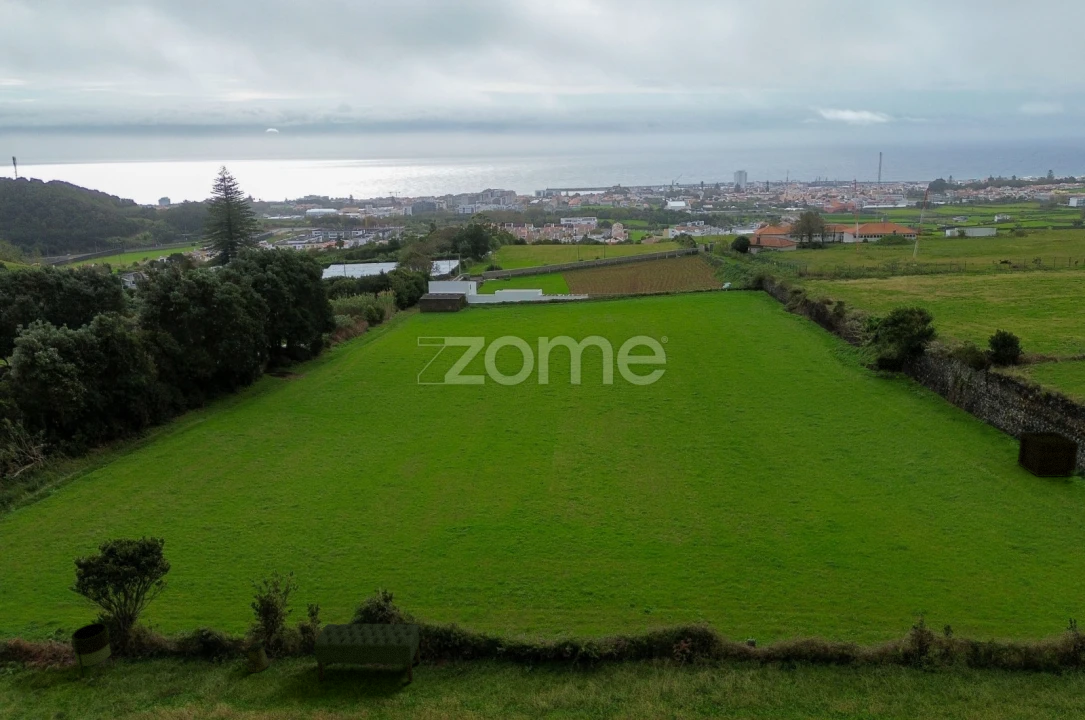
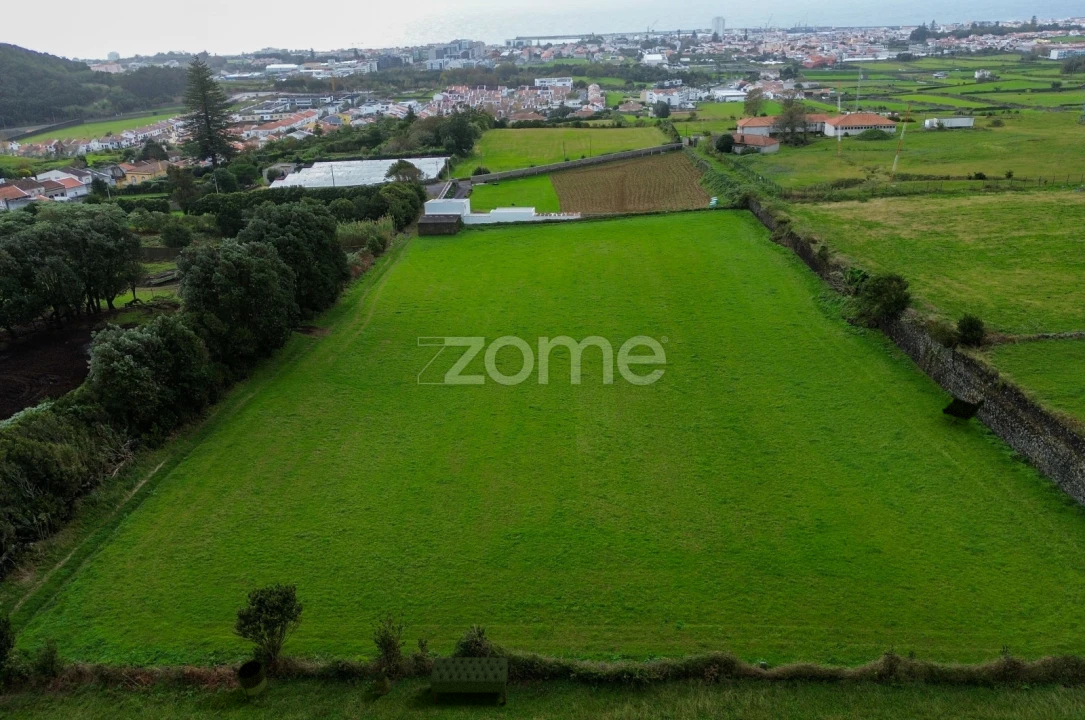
lounge chair: present [877,353,906,377] -> present [942,398,985,426]
wooden crate: present [1018,432,1079,477] -> none [974,423,1028,464]

